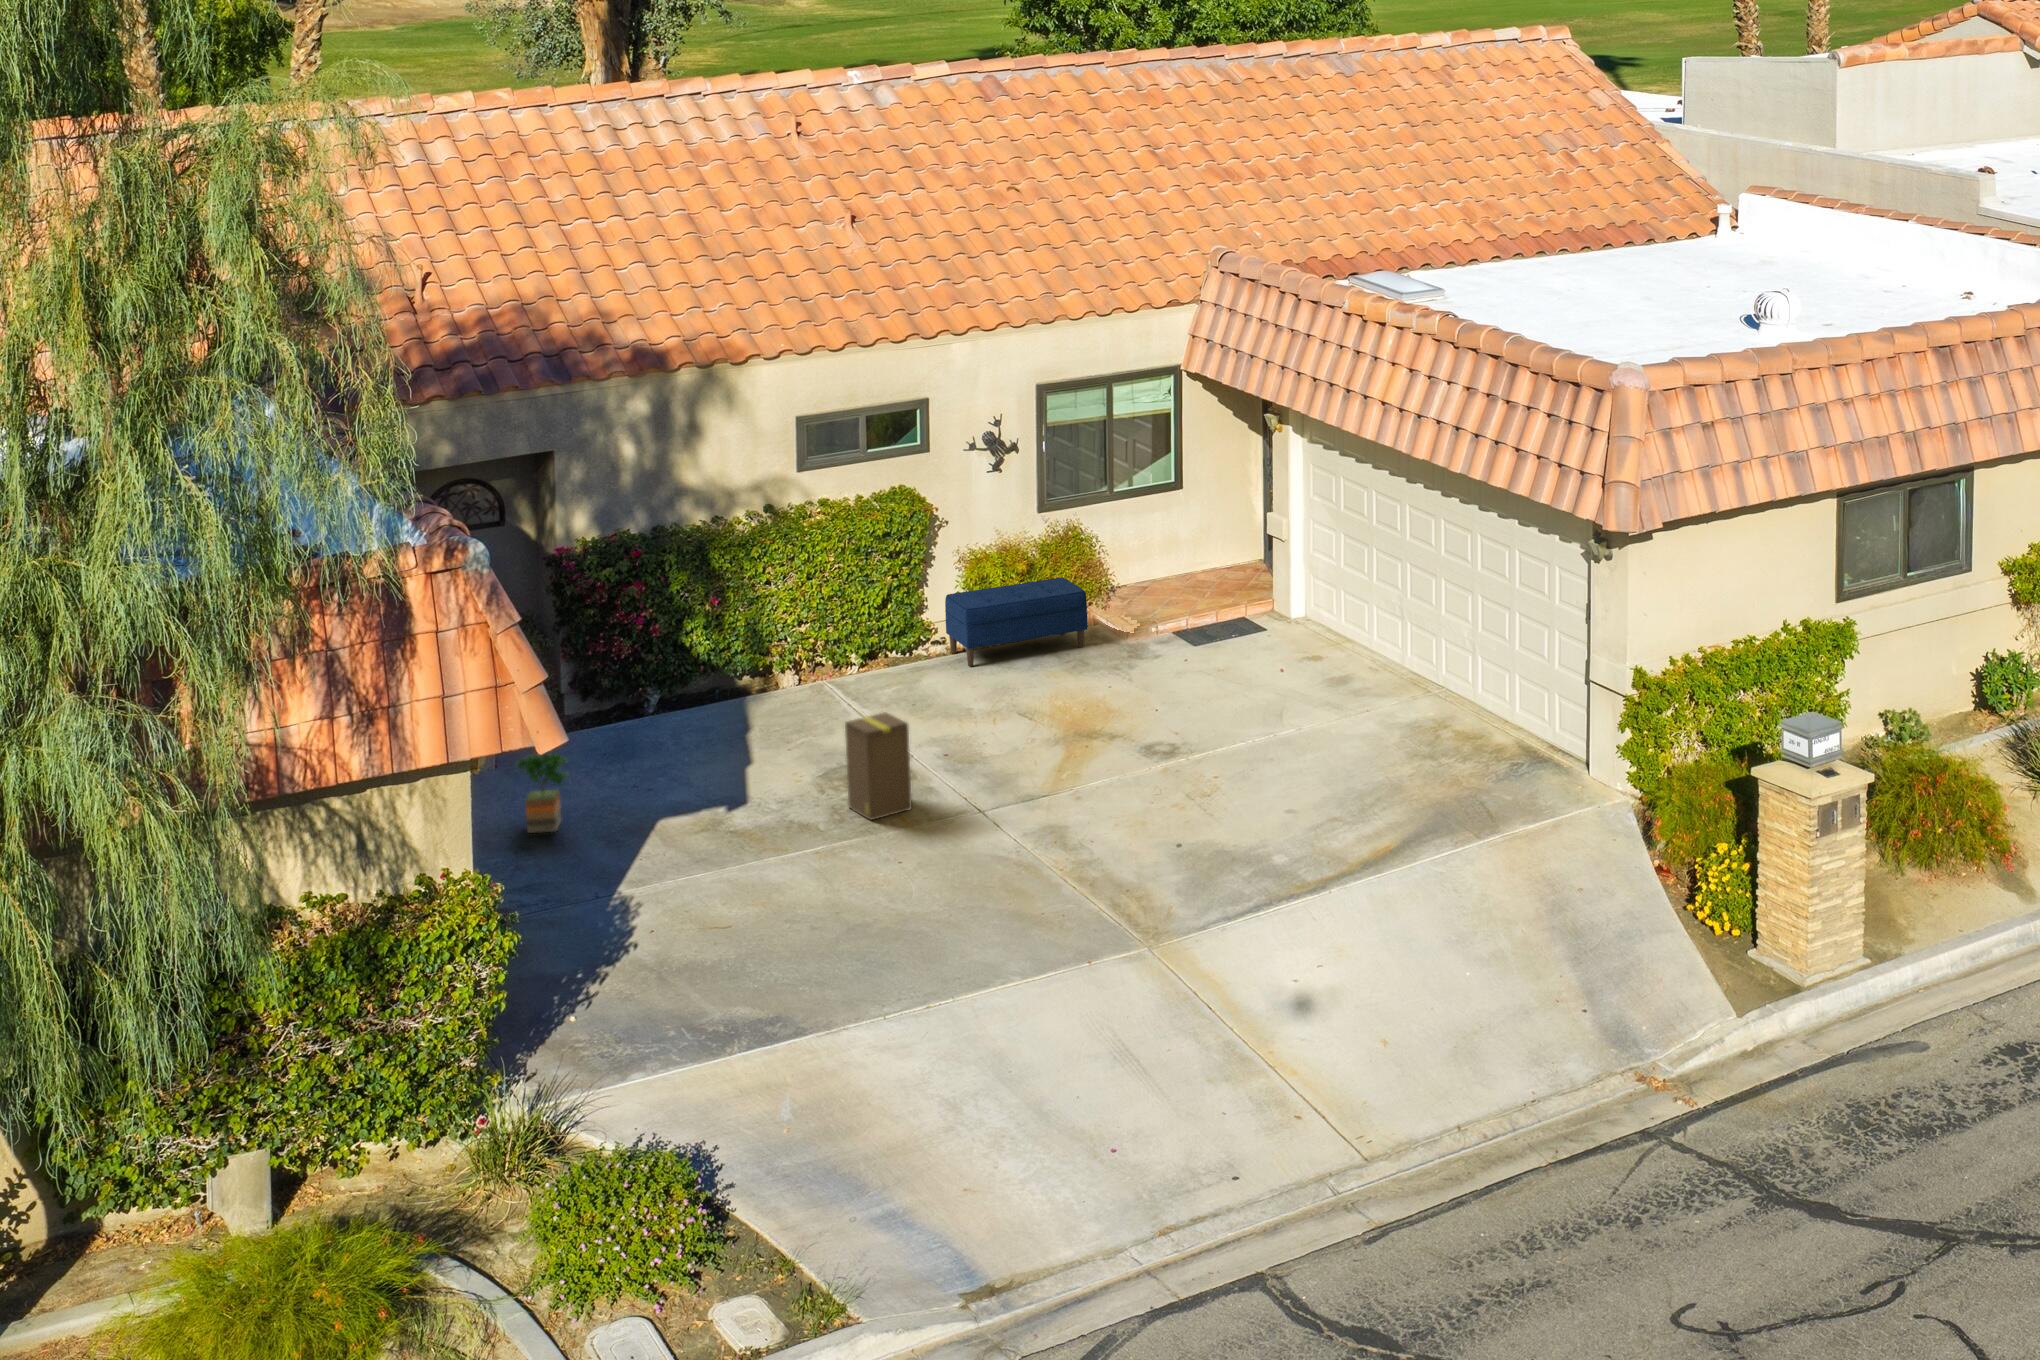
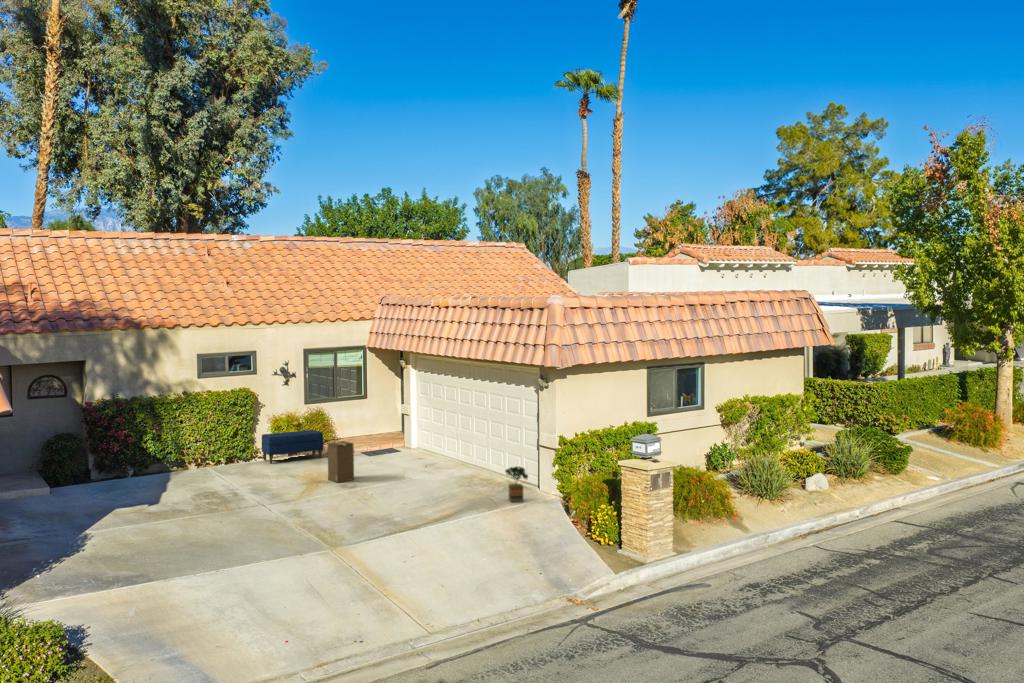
cardboard box: present [845,712,912,820] -> present [327,441,354,483]
potted tree: present [516,752,568,833] -> present [505,467,528,502]

